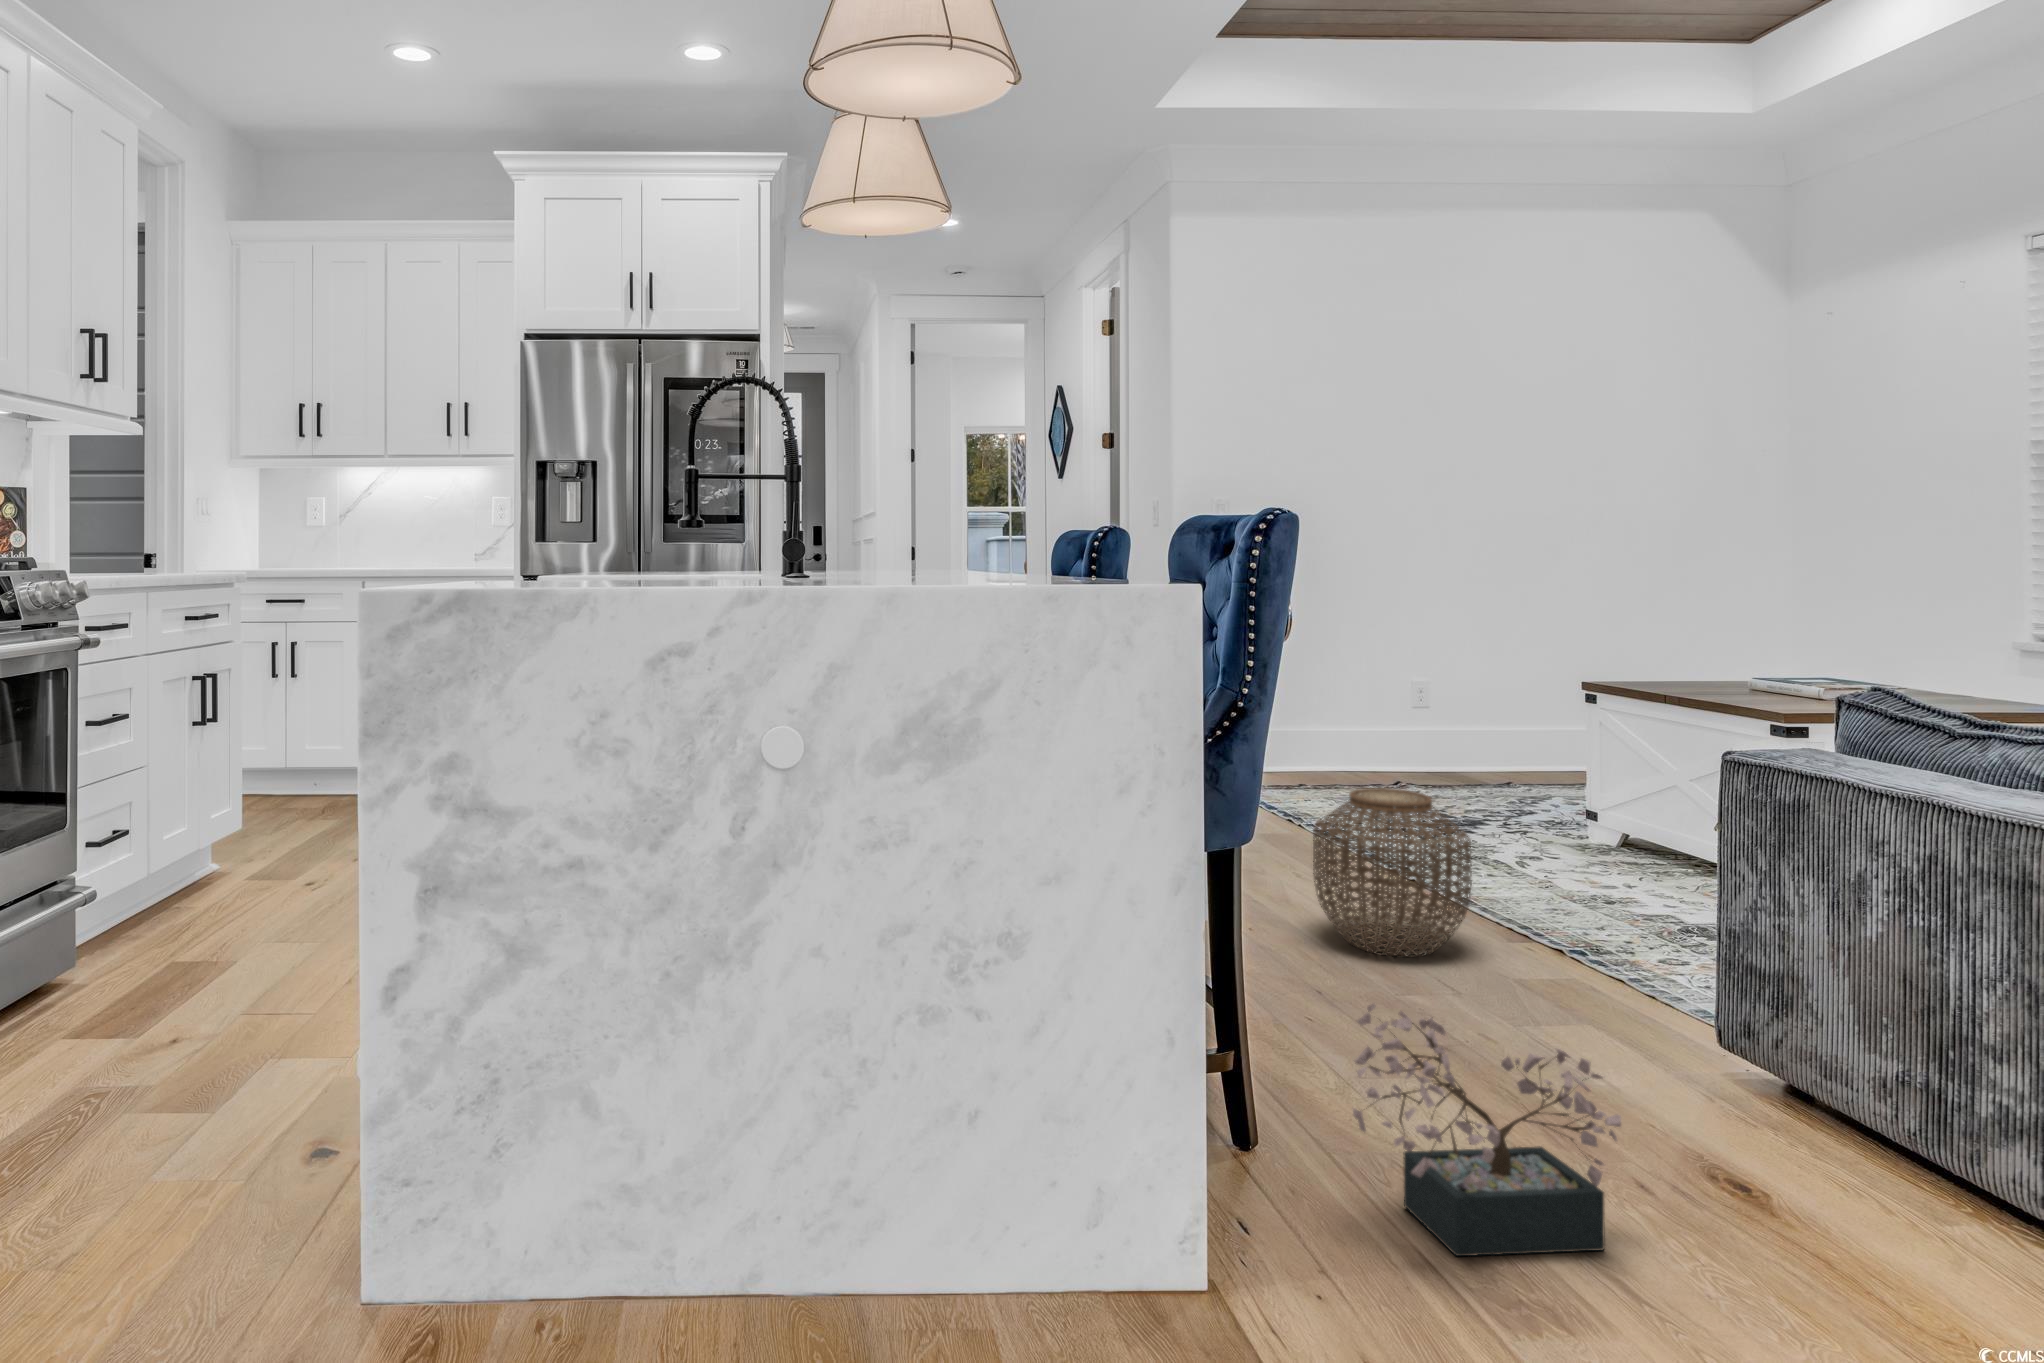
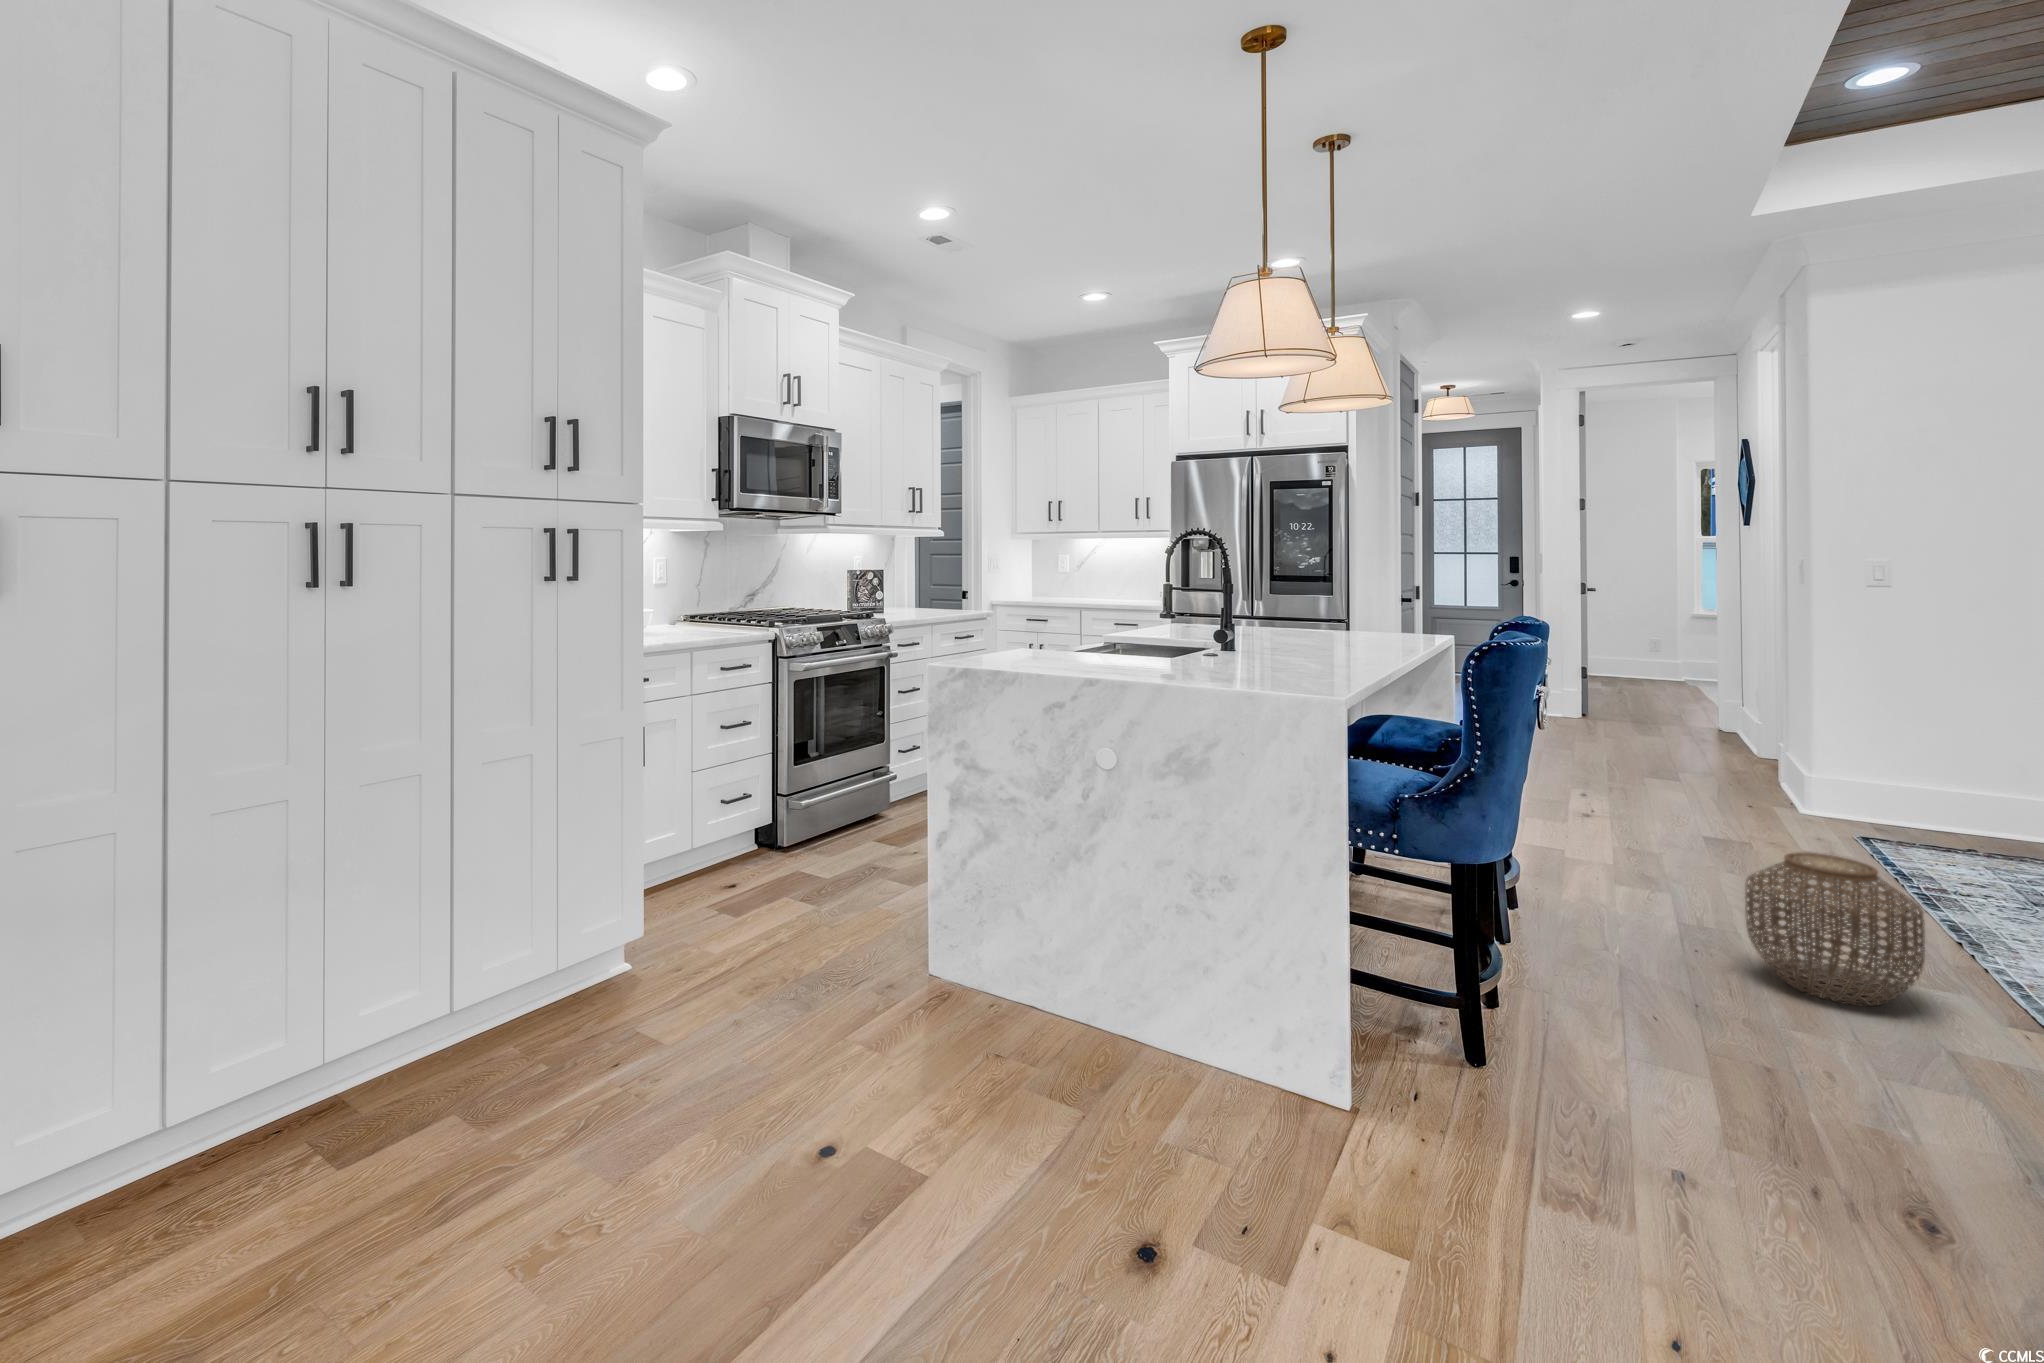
decorative plant: present [1353,1004,1621,1256] -> none [1508,978,1742,1189]

